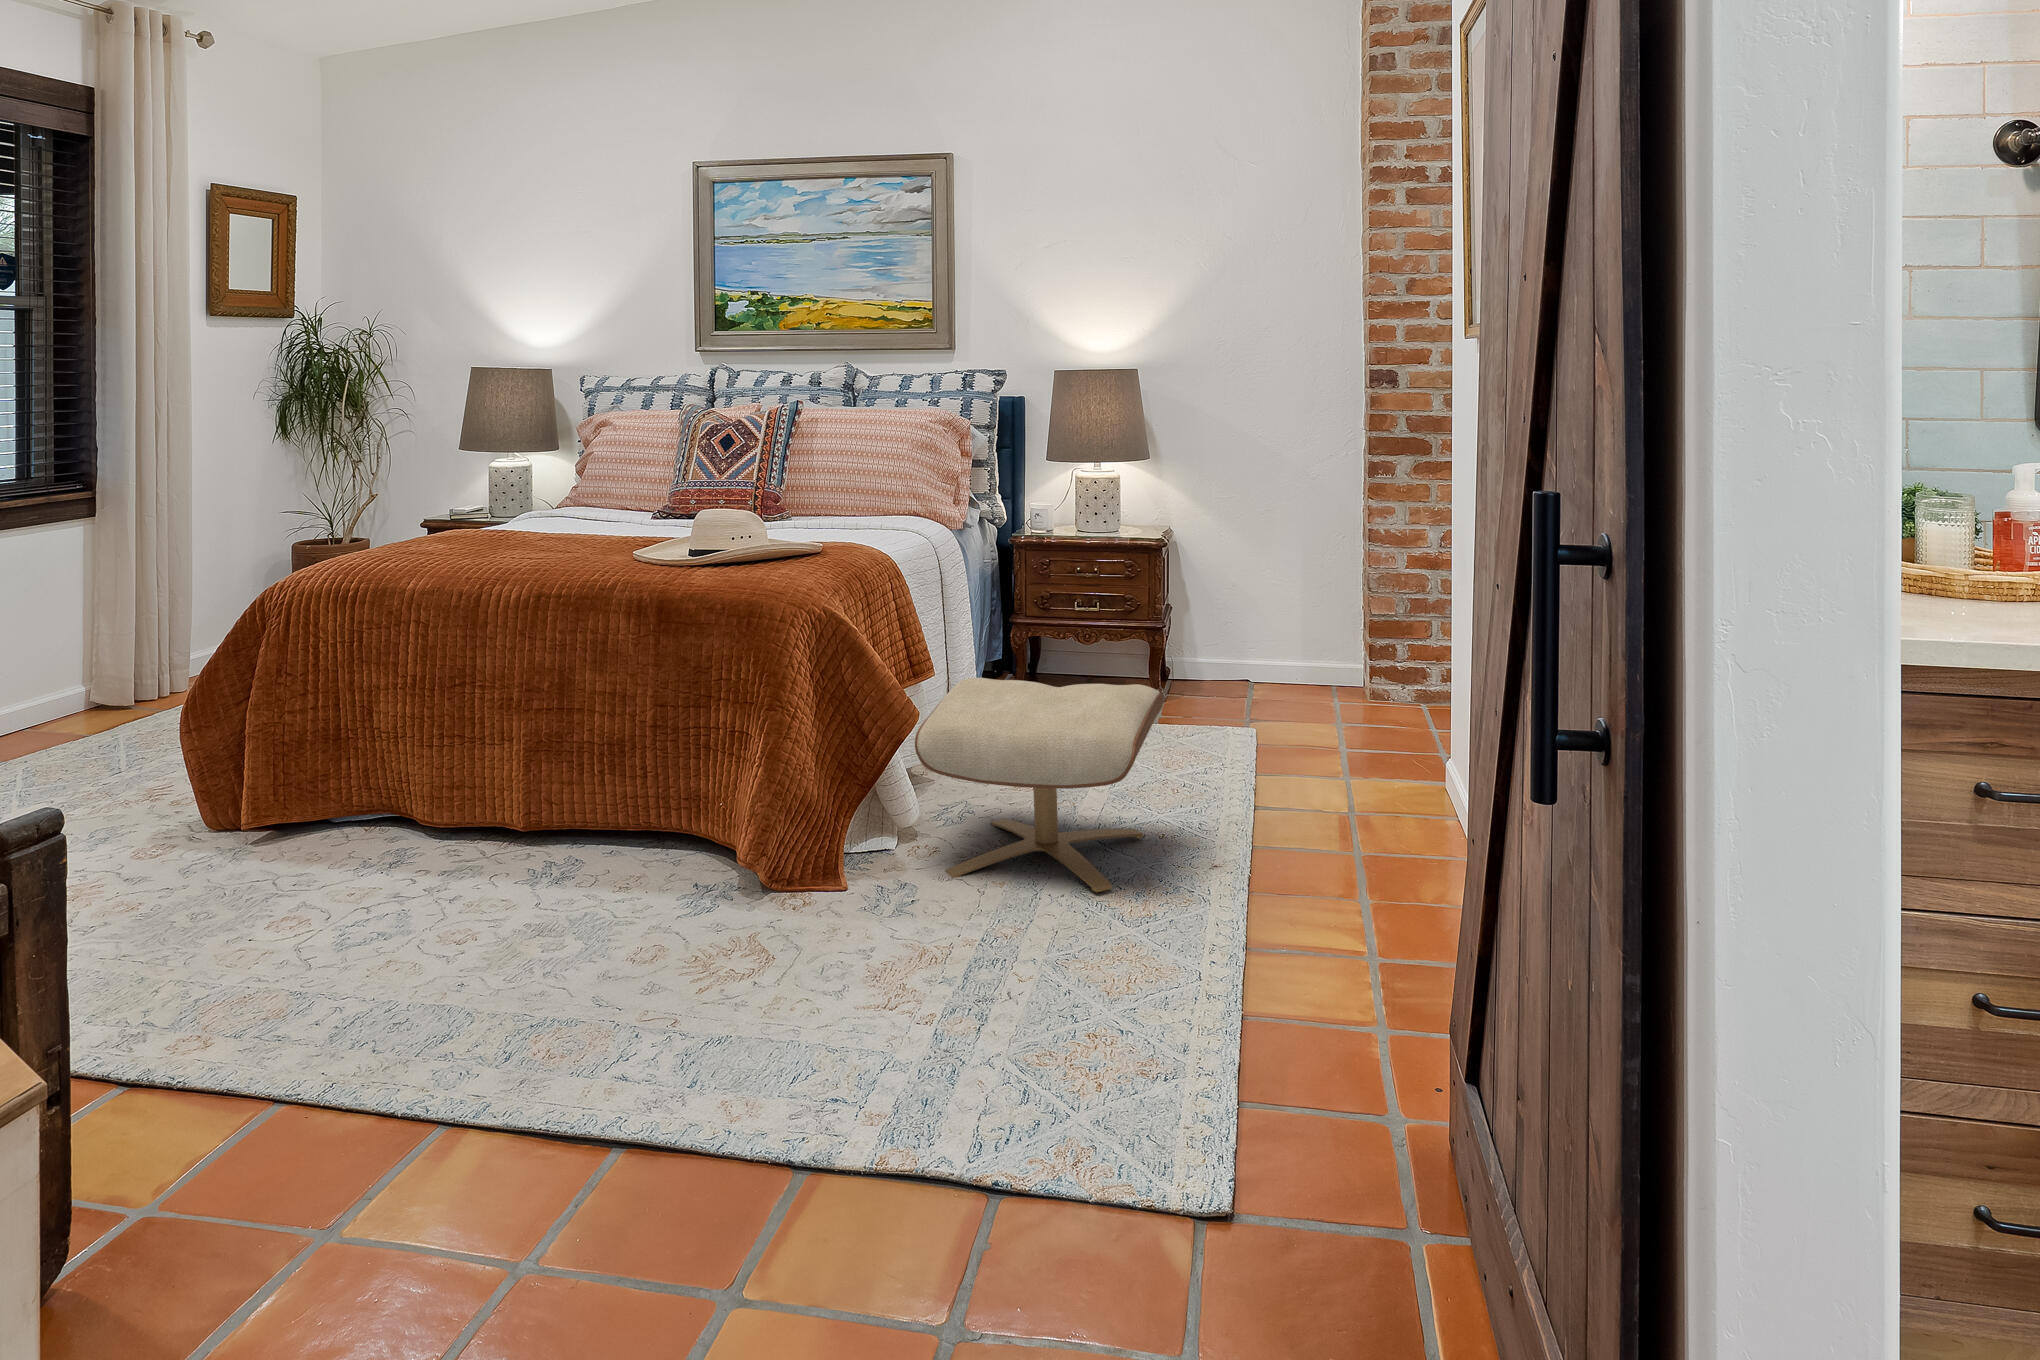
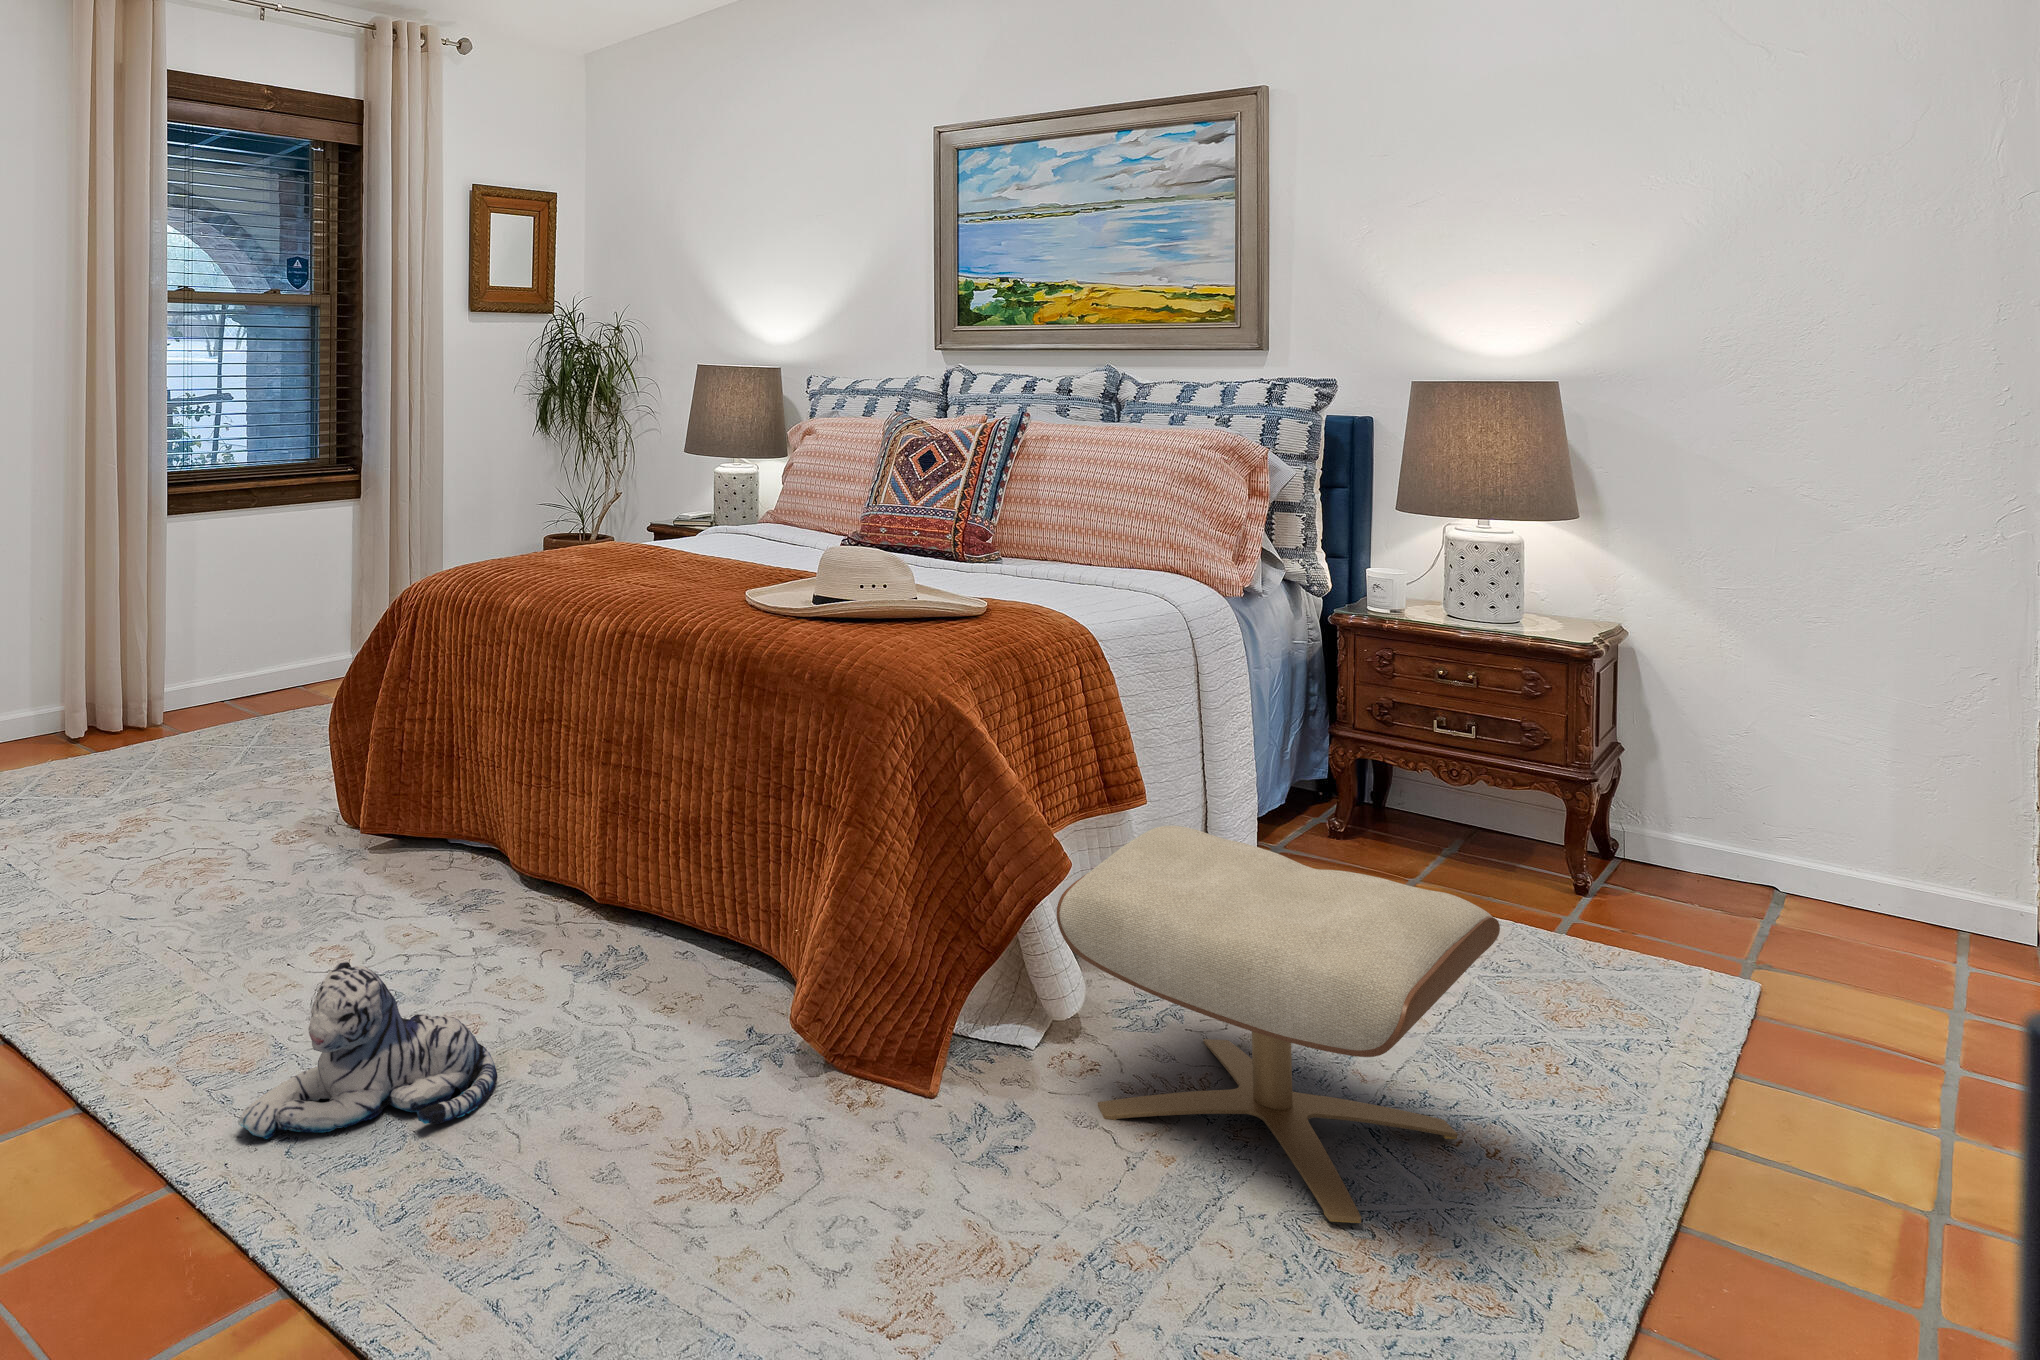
plush toy: none [303,892,515,1057] -> present [239,961,498,1139]

